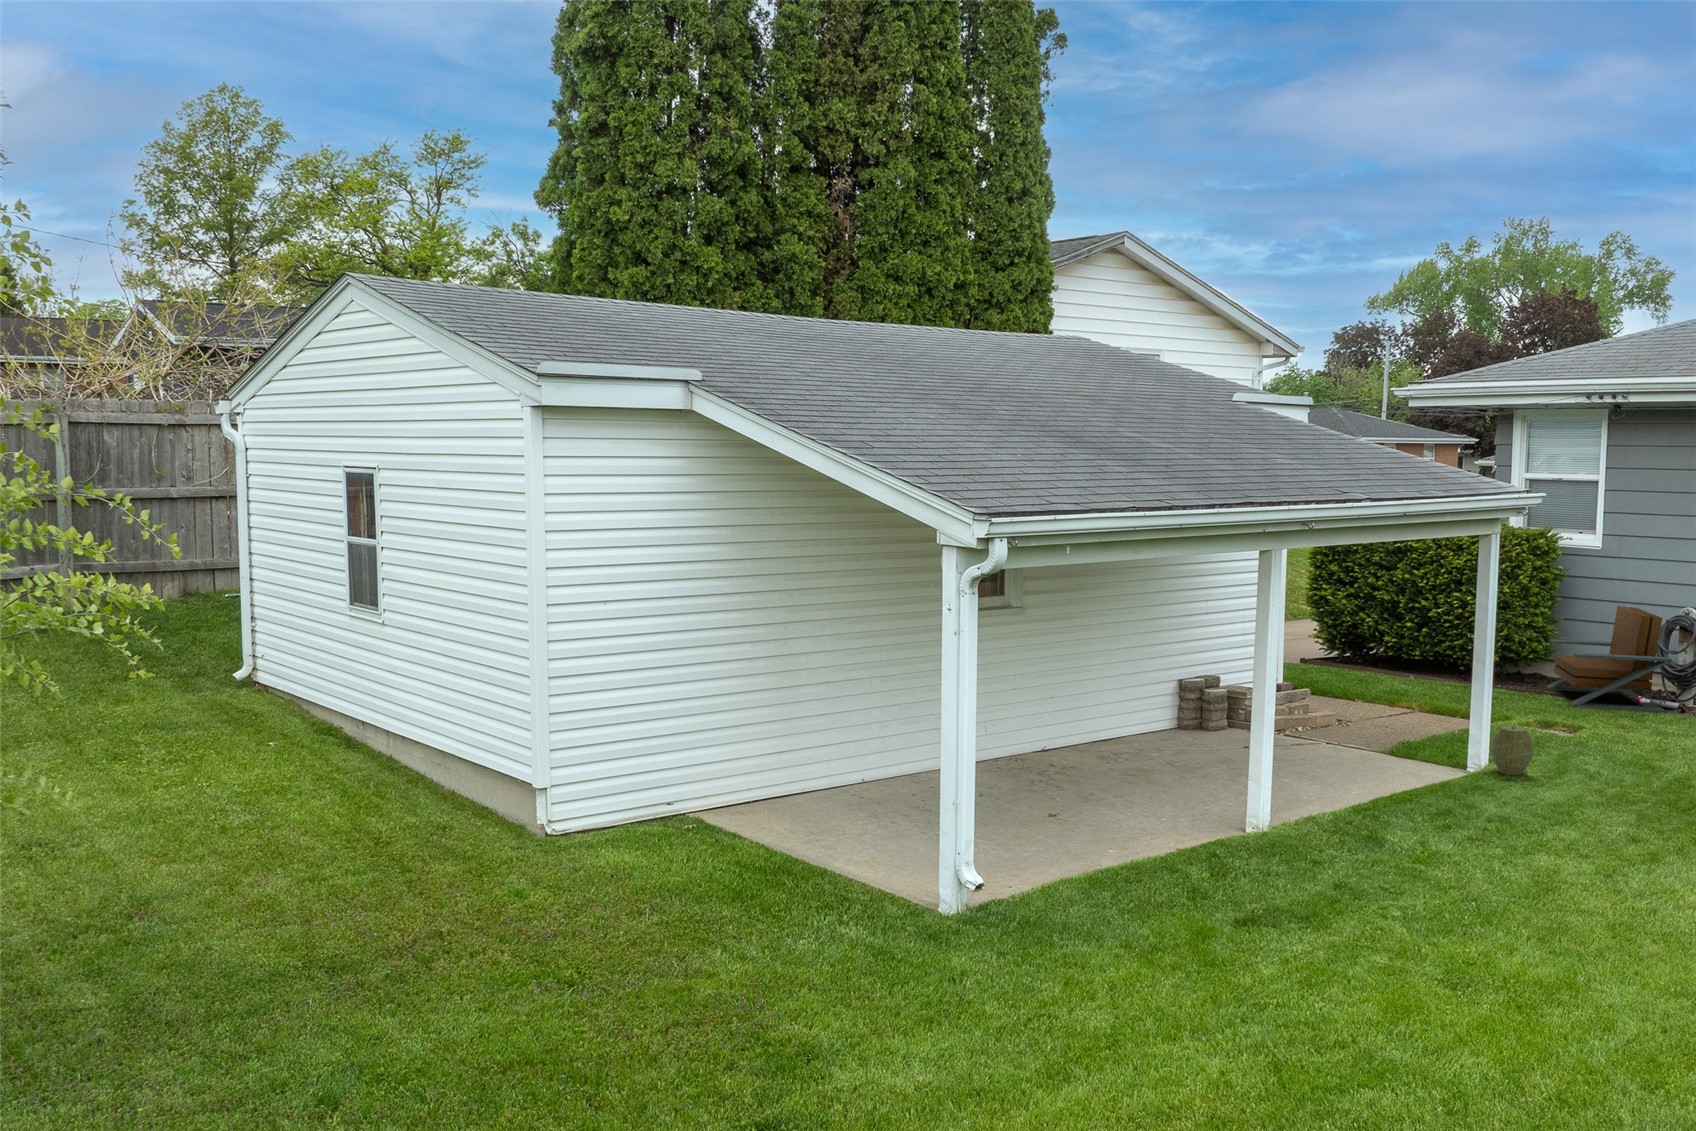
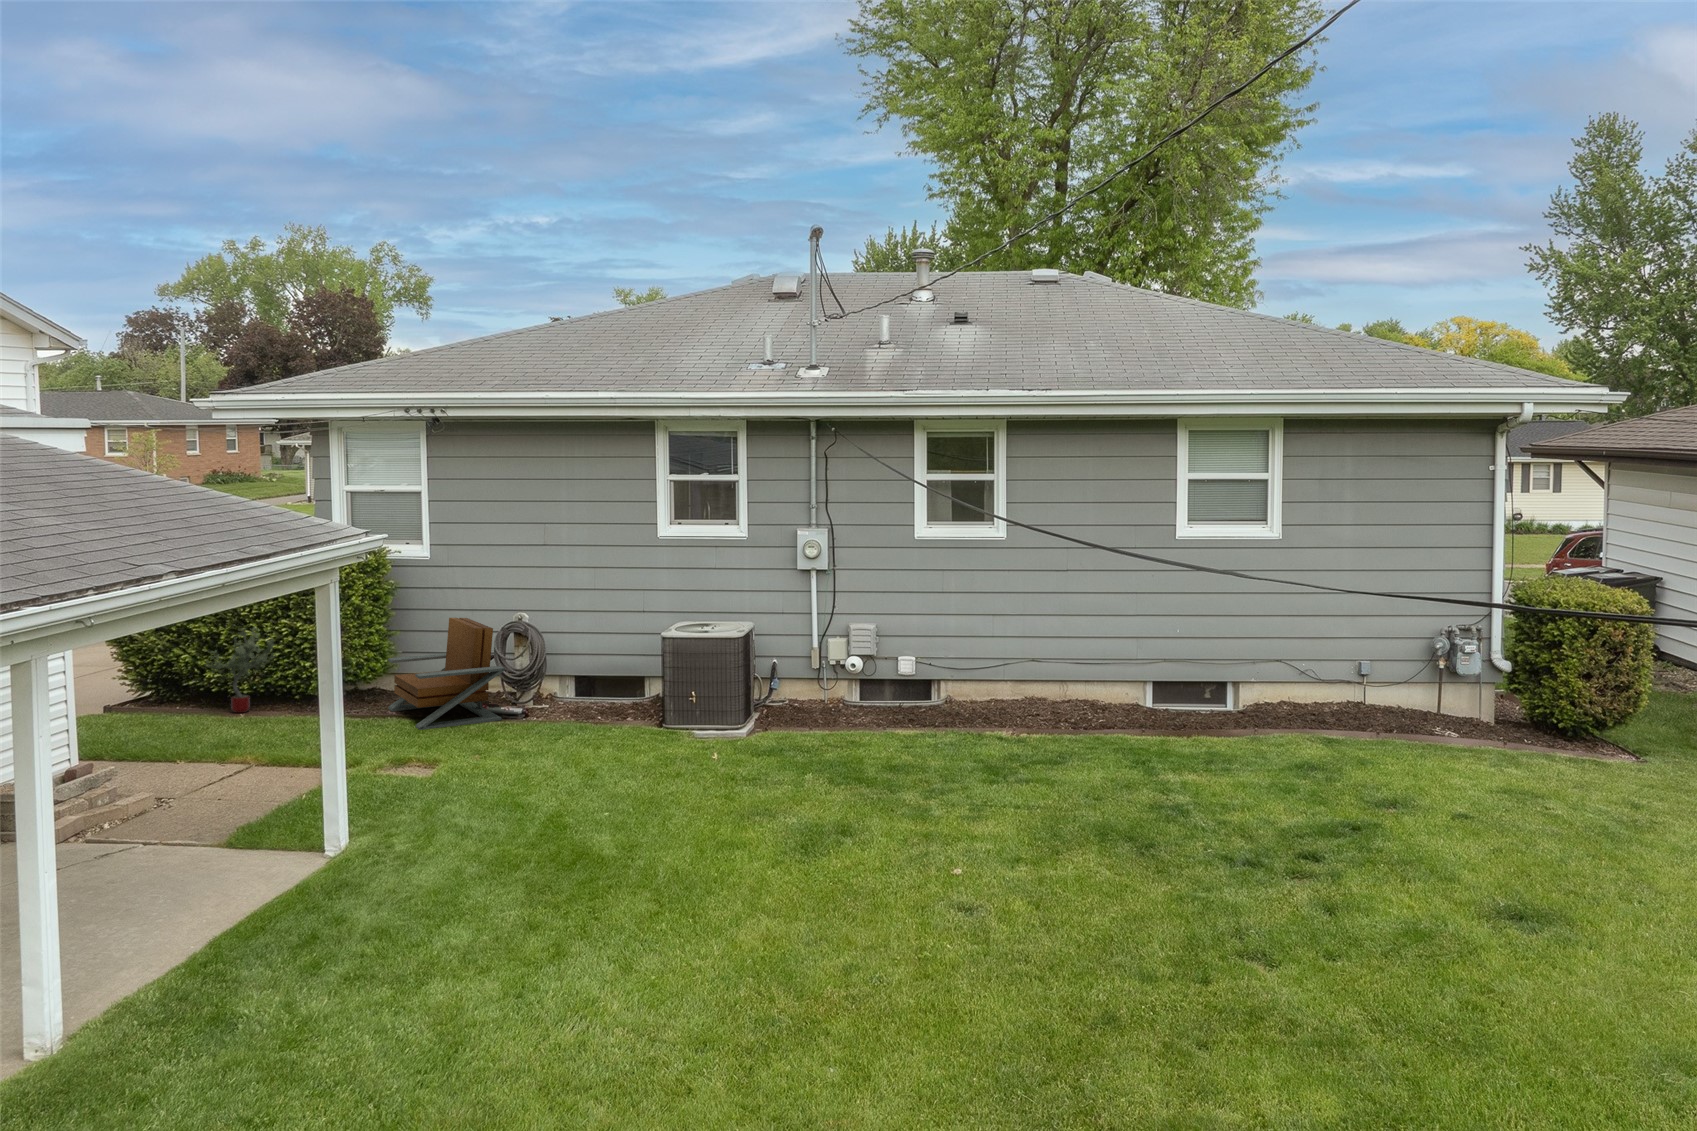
potted tree: none [1383,597,1445,673] -> present [206,628,274,713]
woven basket: present [1491,726,1534,775] -> none [352,792,400,850]

